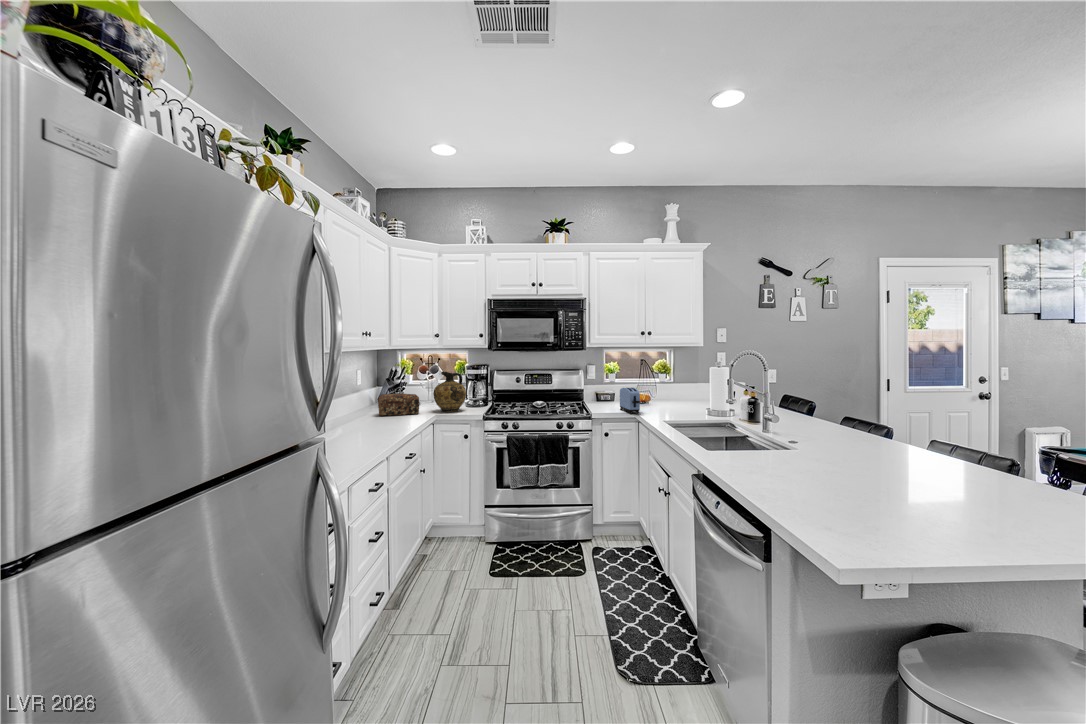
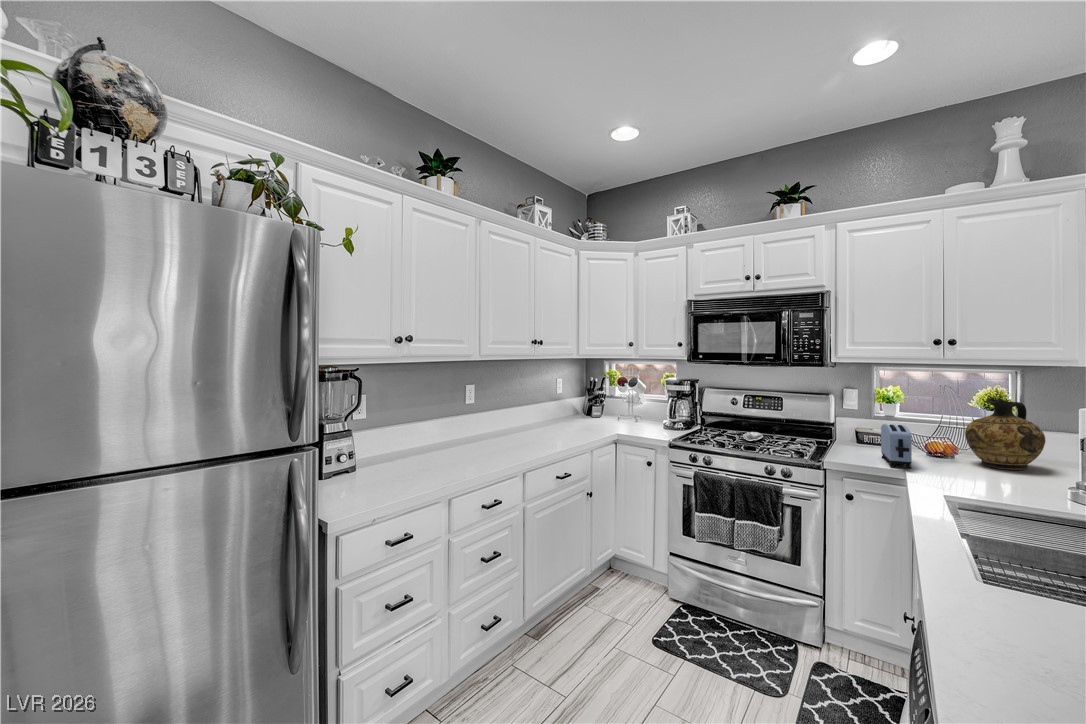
ceramic jug: present [433,372,466,412] -> present [965,398,1045,470]
bread loaf: present [378,393,419,416] -> none [562,410,606,433]

